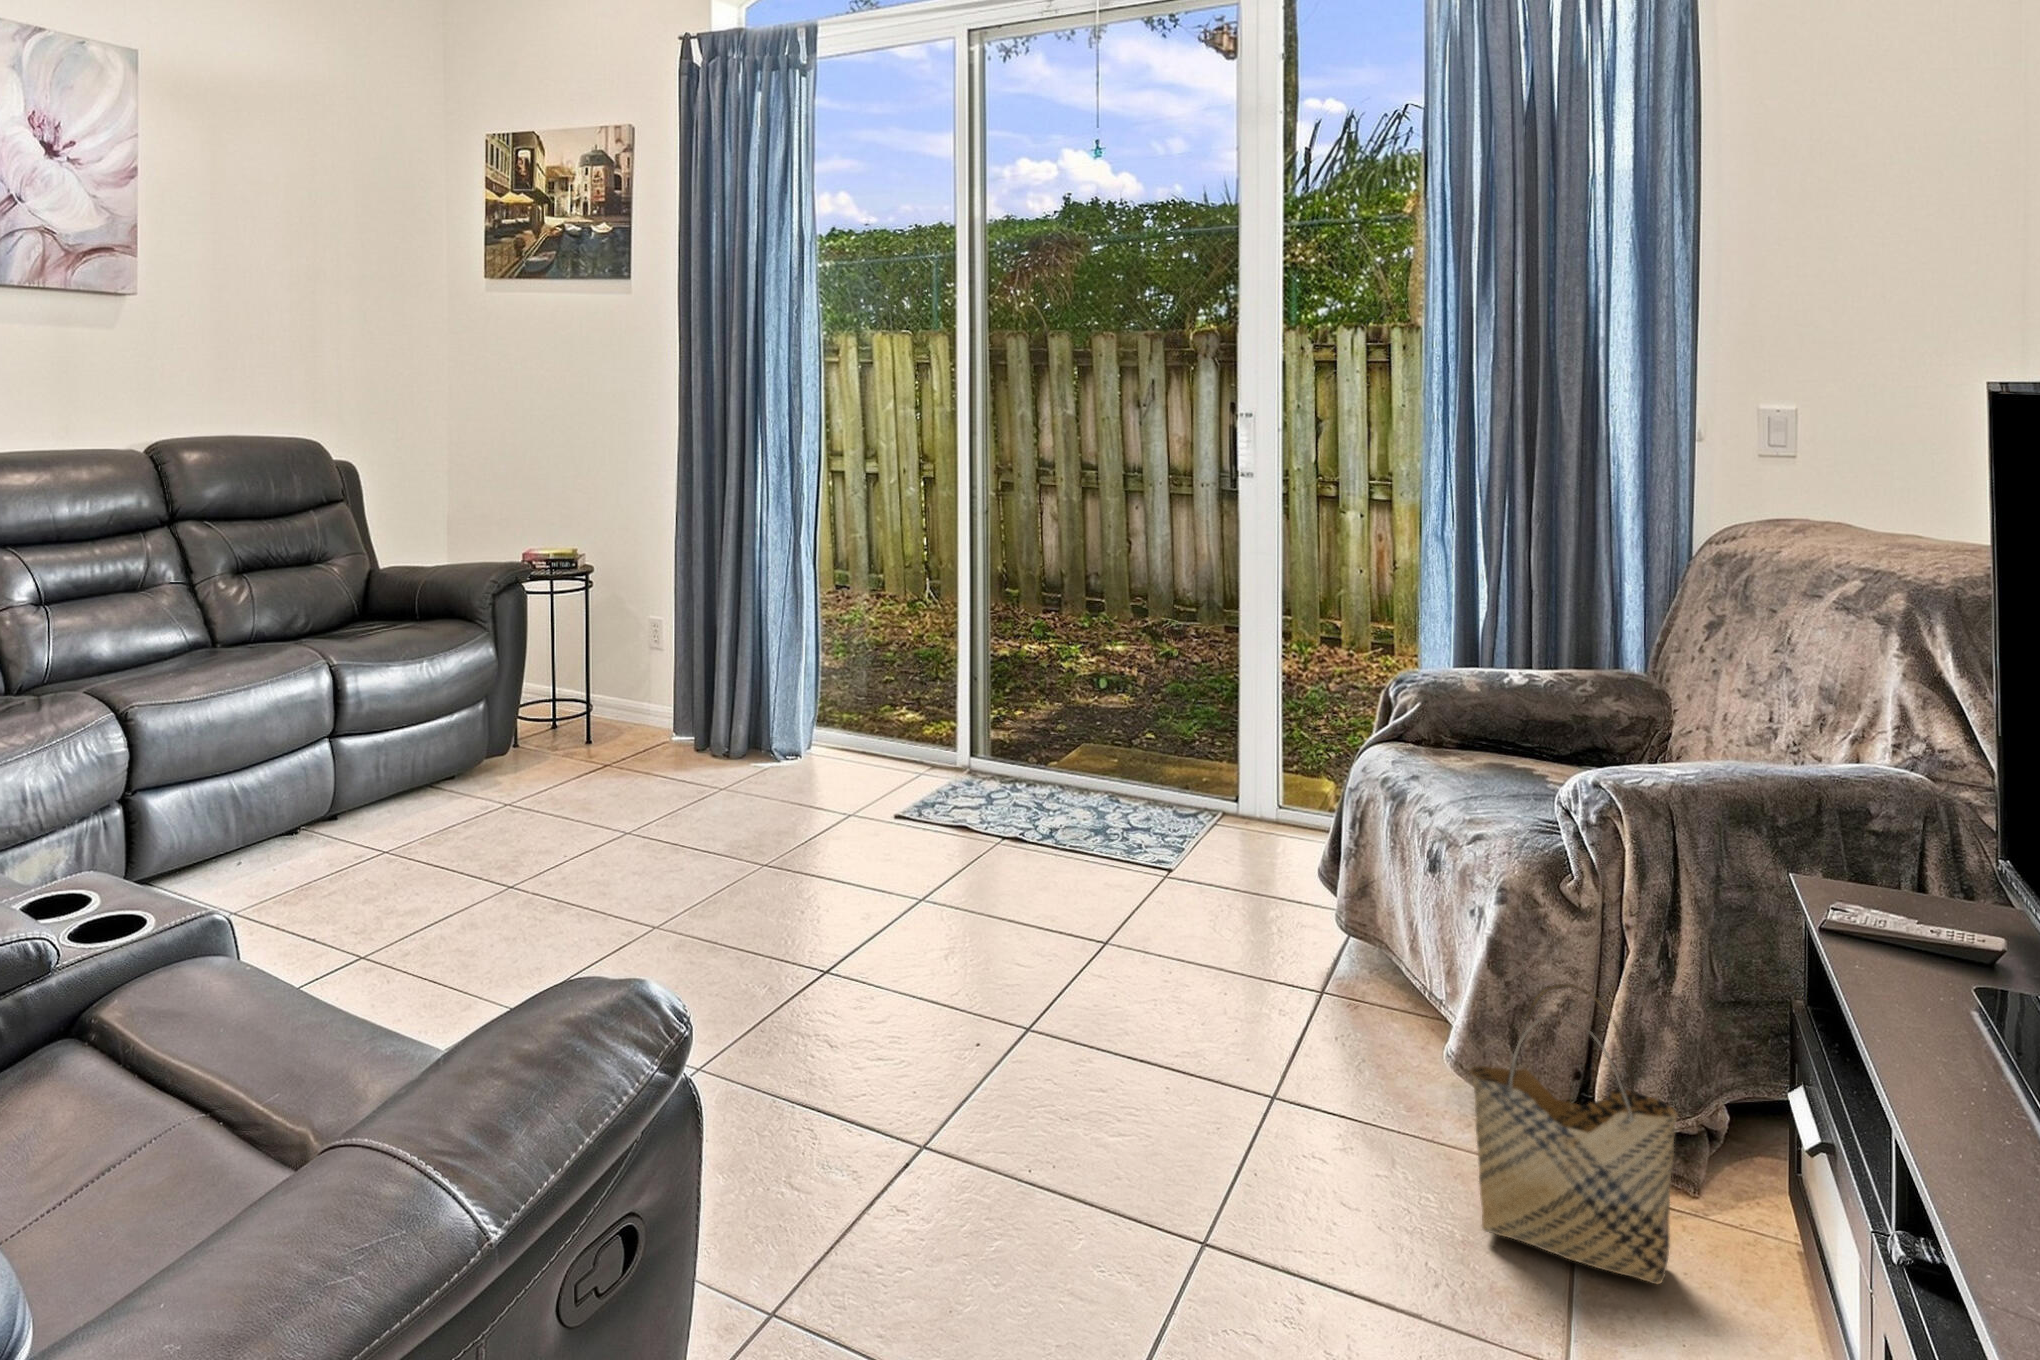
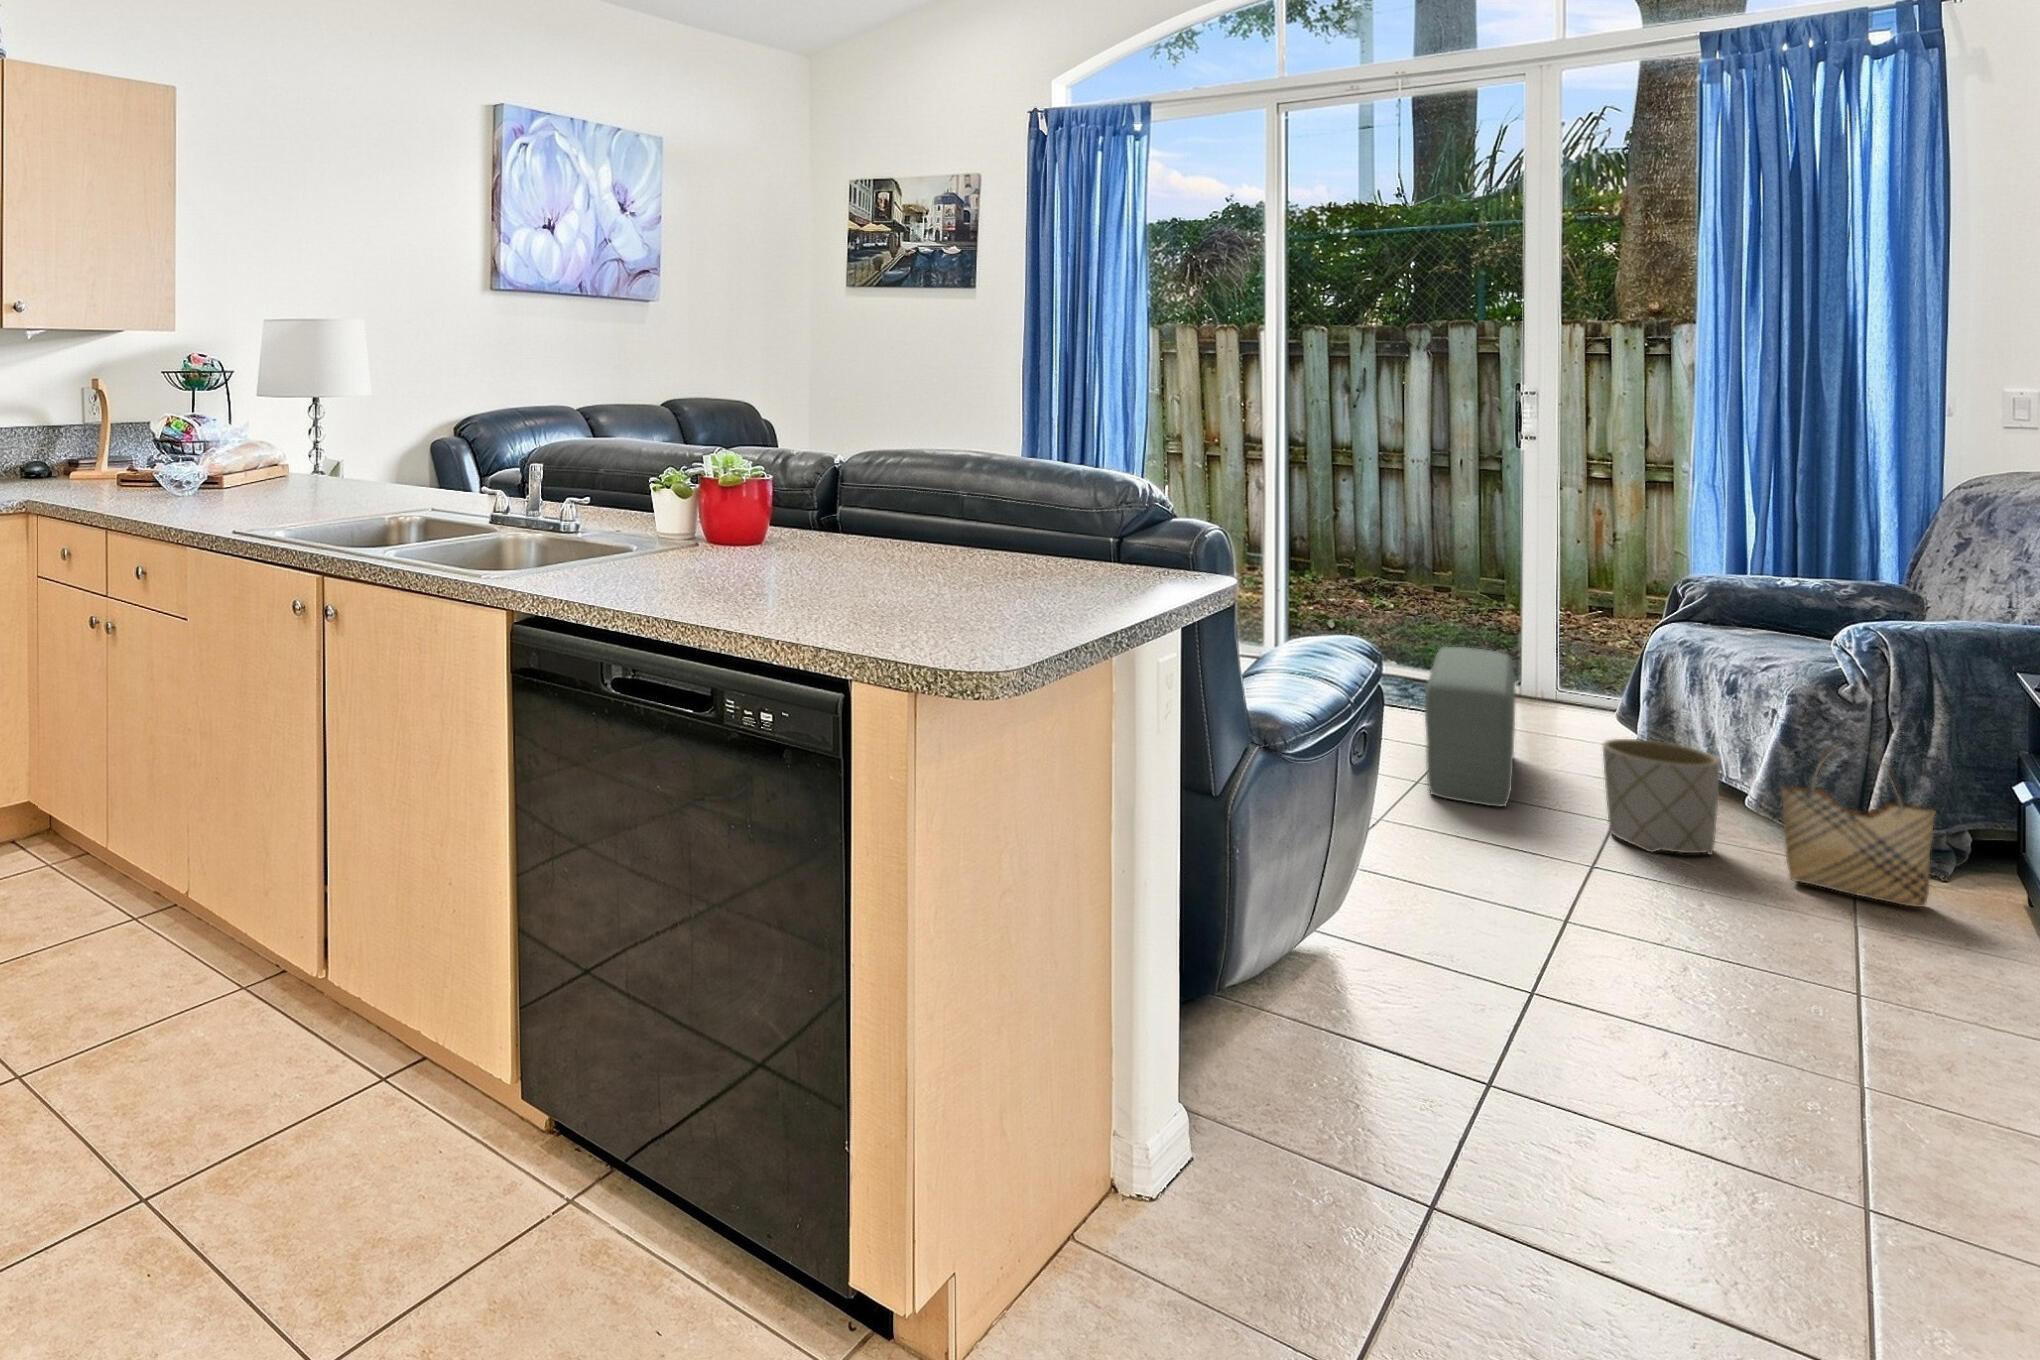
pouf: none [1029,792,1186,1079] -> present [1425,647,1515,807]
planter: none [1246,968,1399,1175] -> present [1603,739,1720,855]

